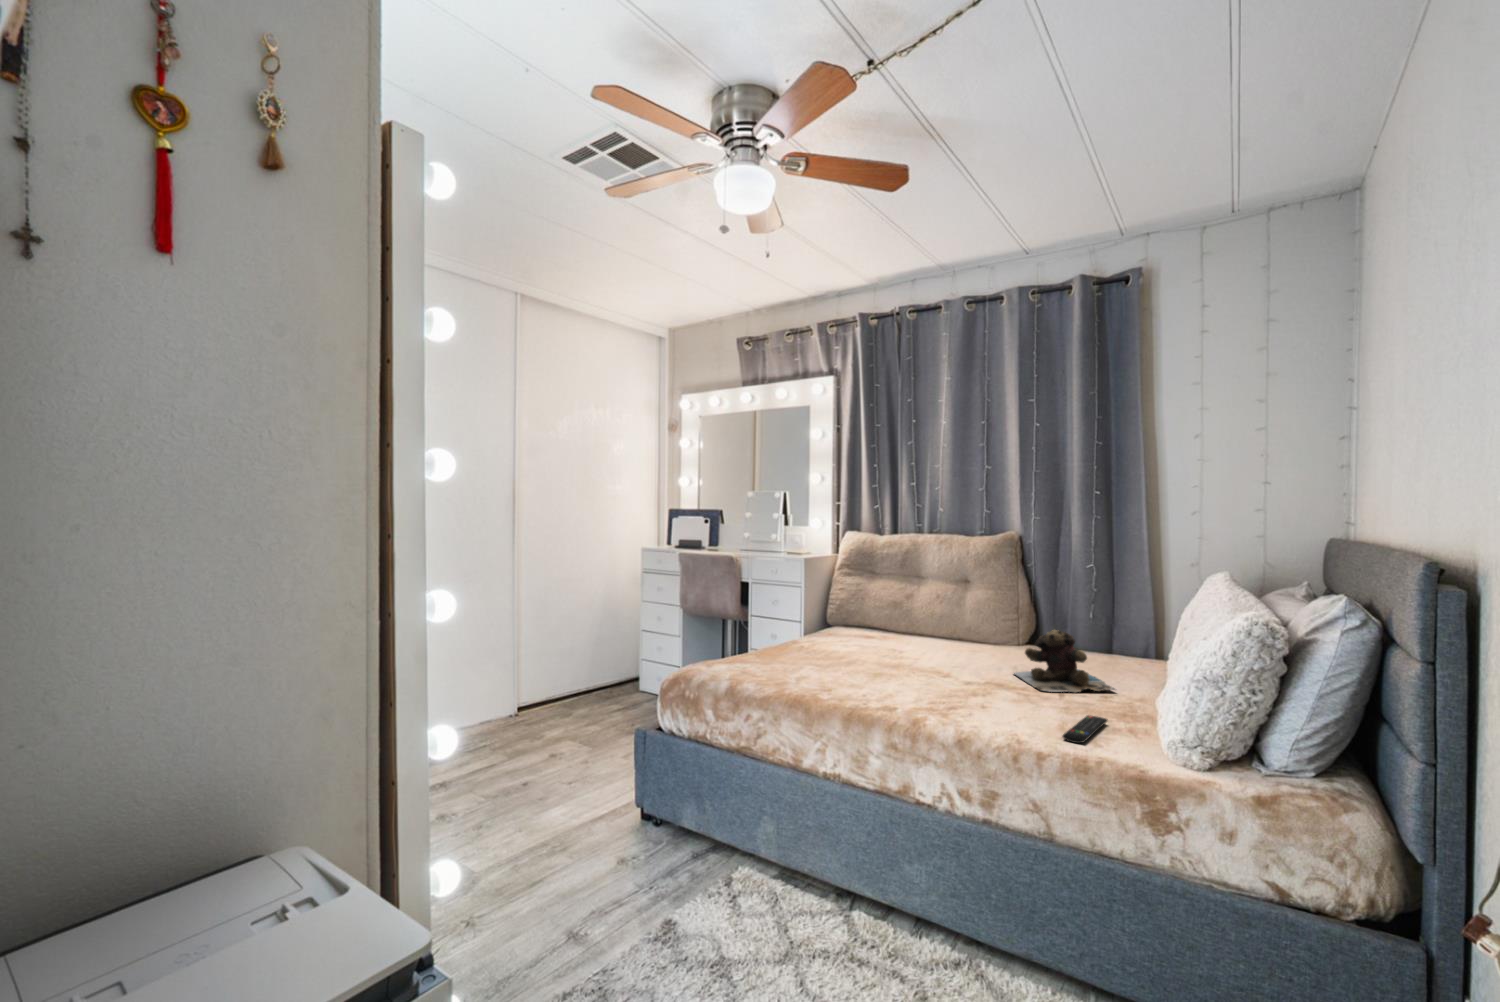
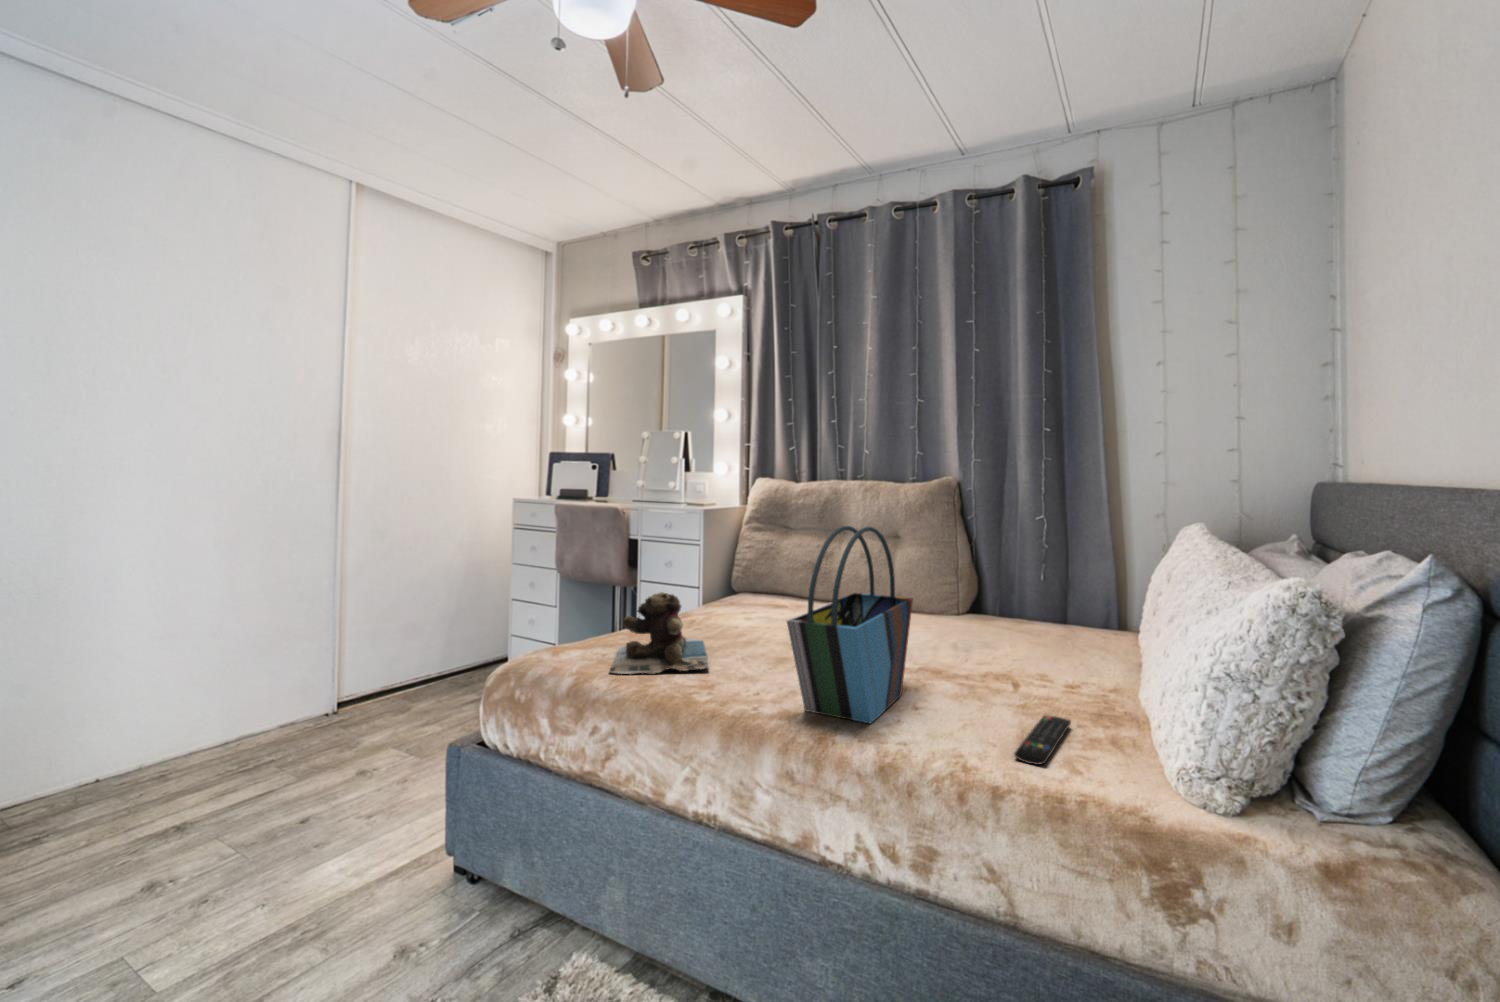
tote bag: none [896,573,987,717] -> present [787,526,913,723]
teddy bear: present [1014,630,1115,692] -> present [610,592,709,674]

